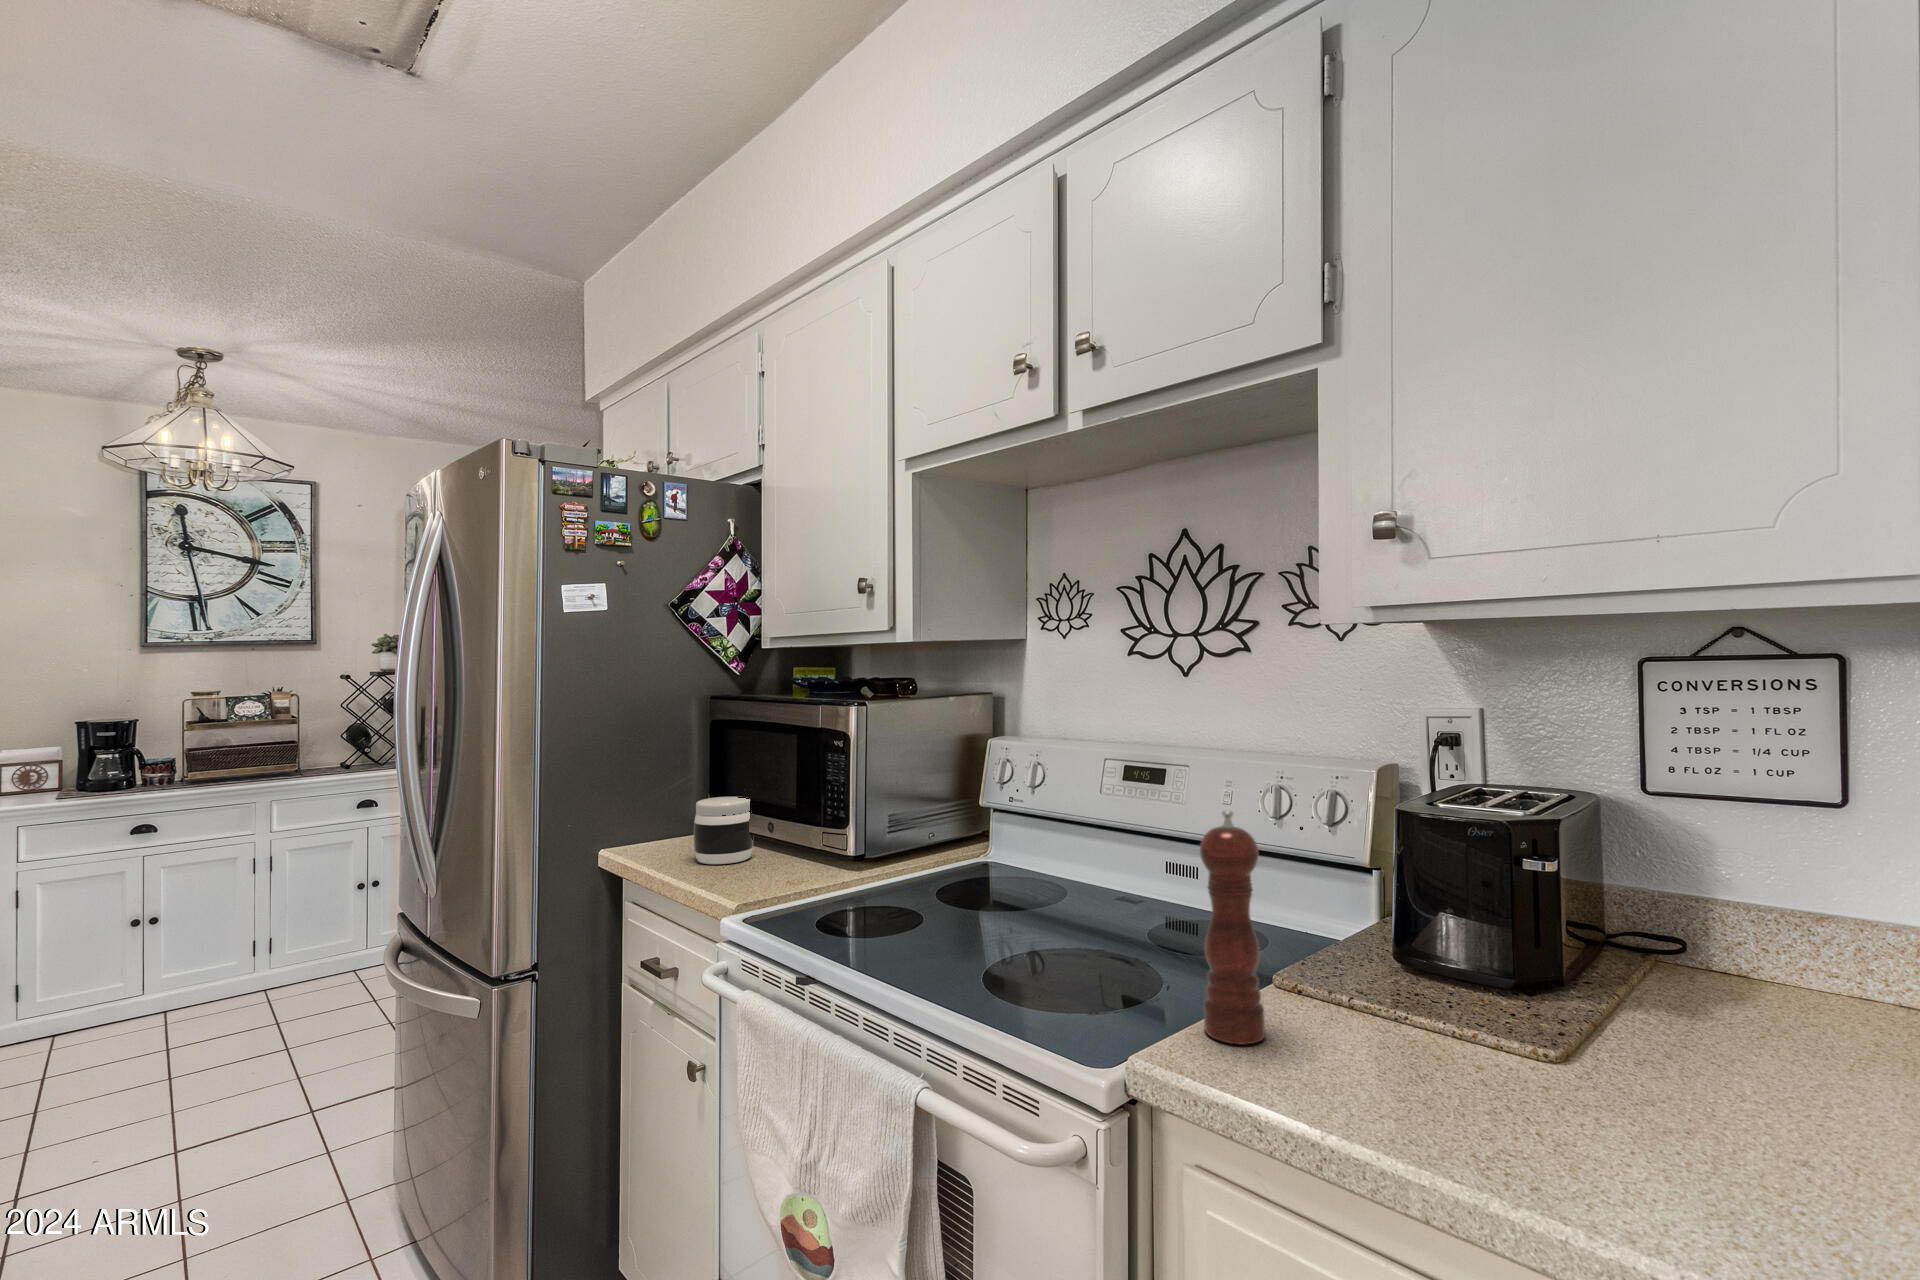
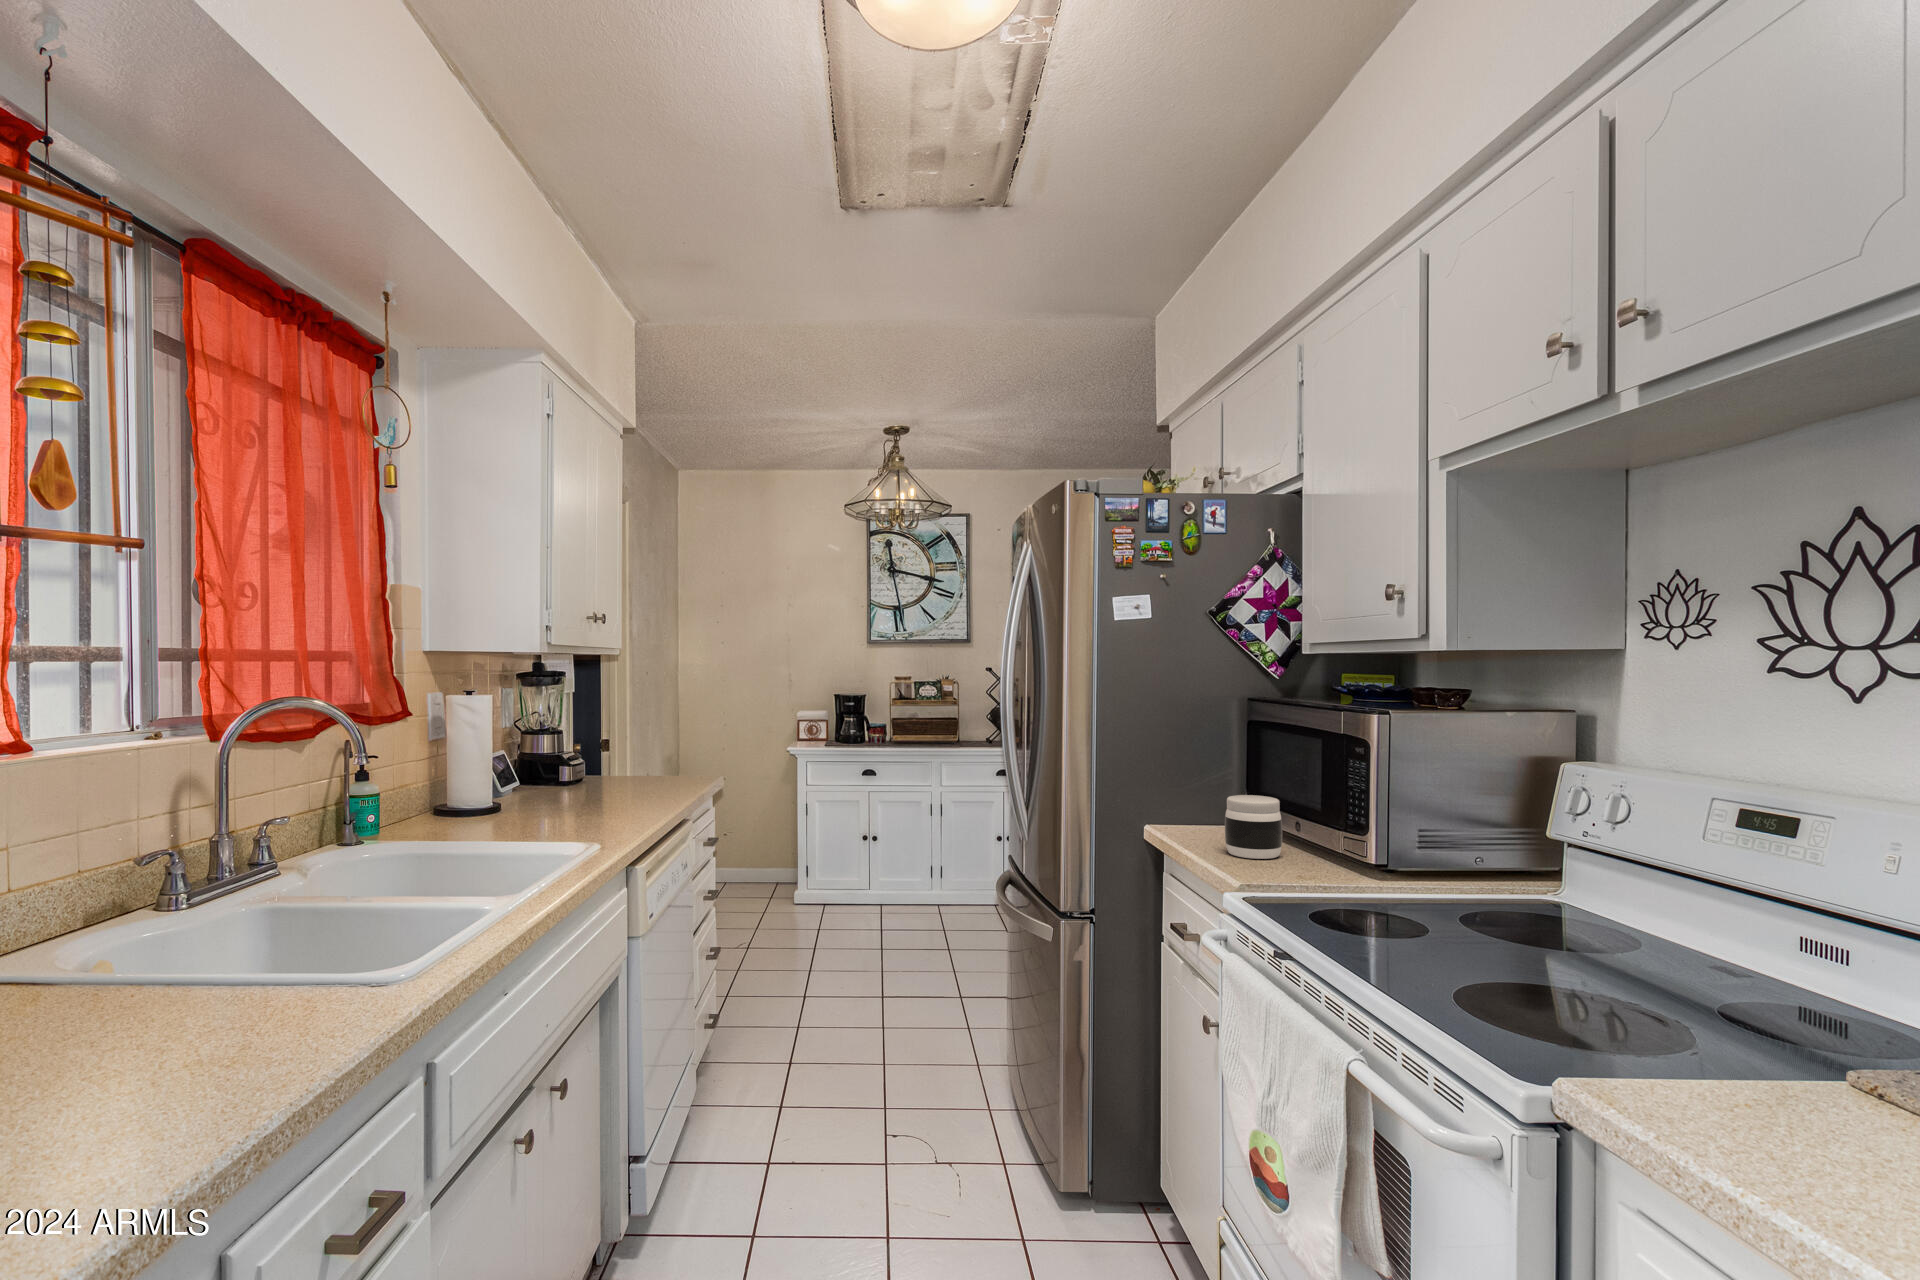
pepper mill: present [1200,811,1265,1045] -> none [1741,878,1844,1173]

